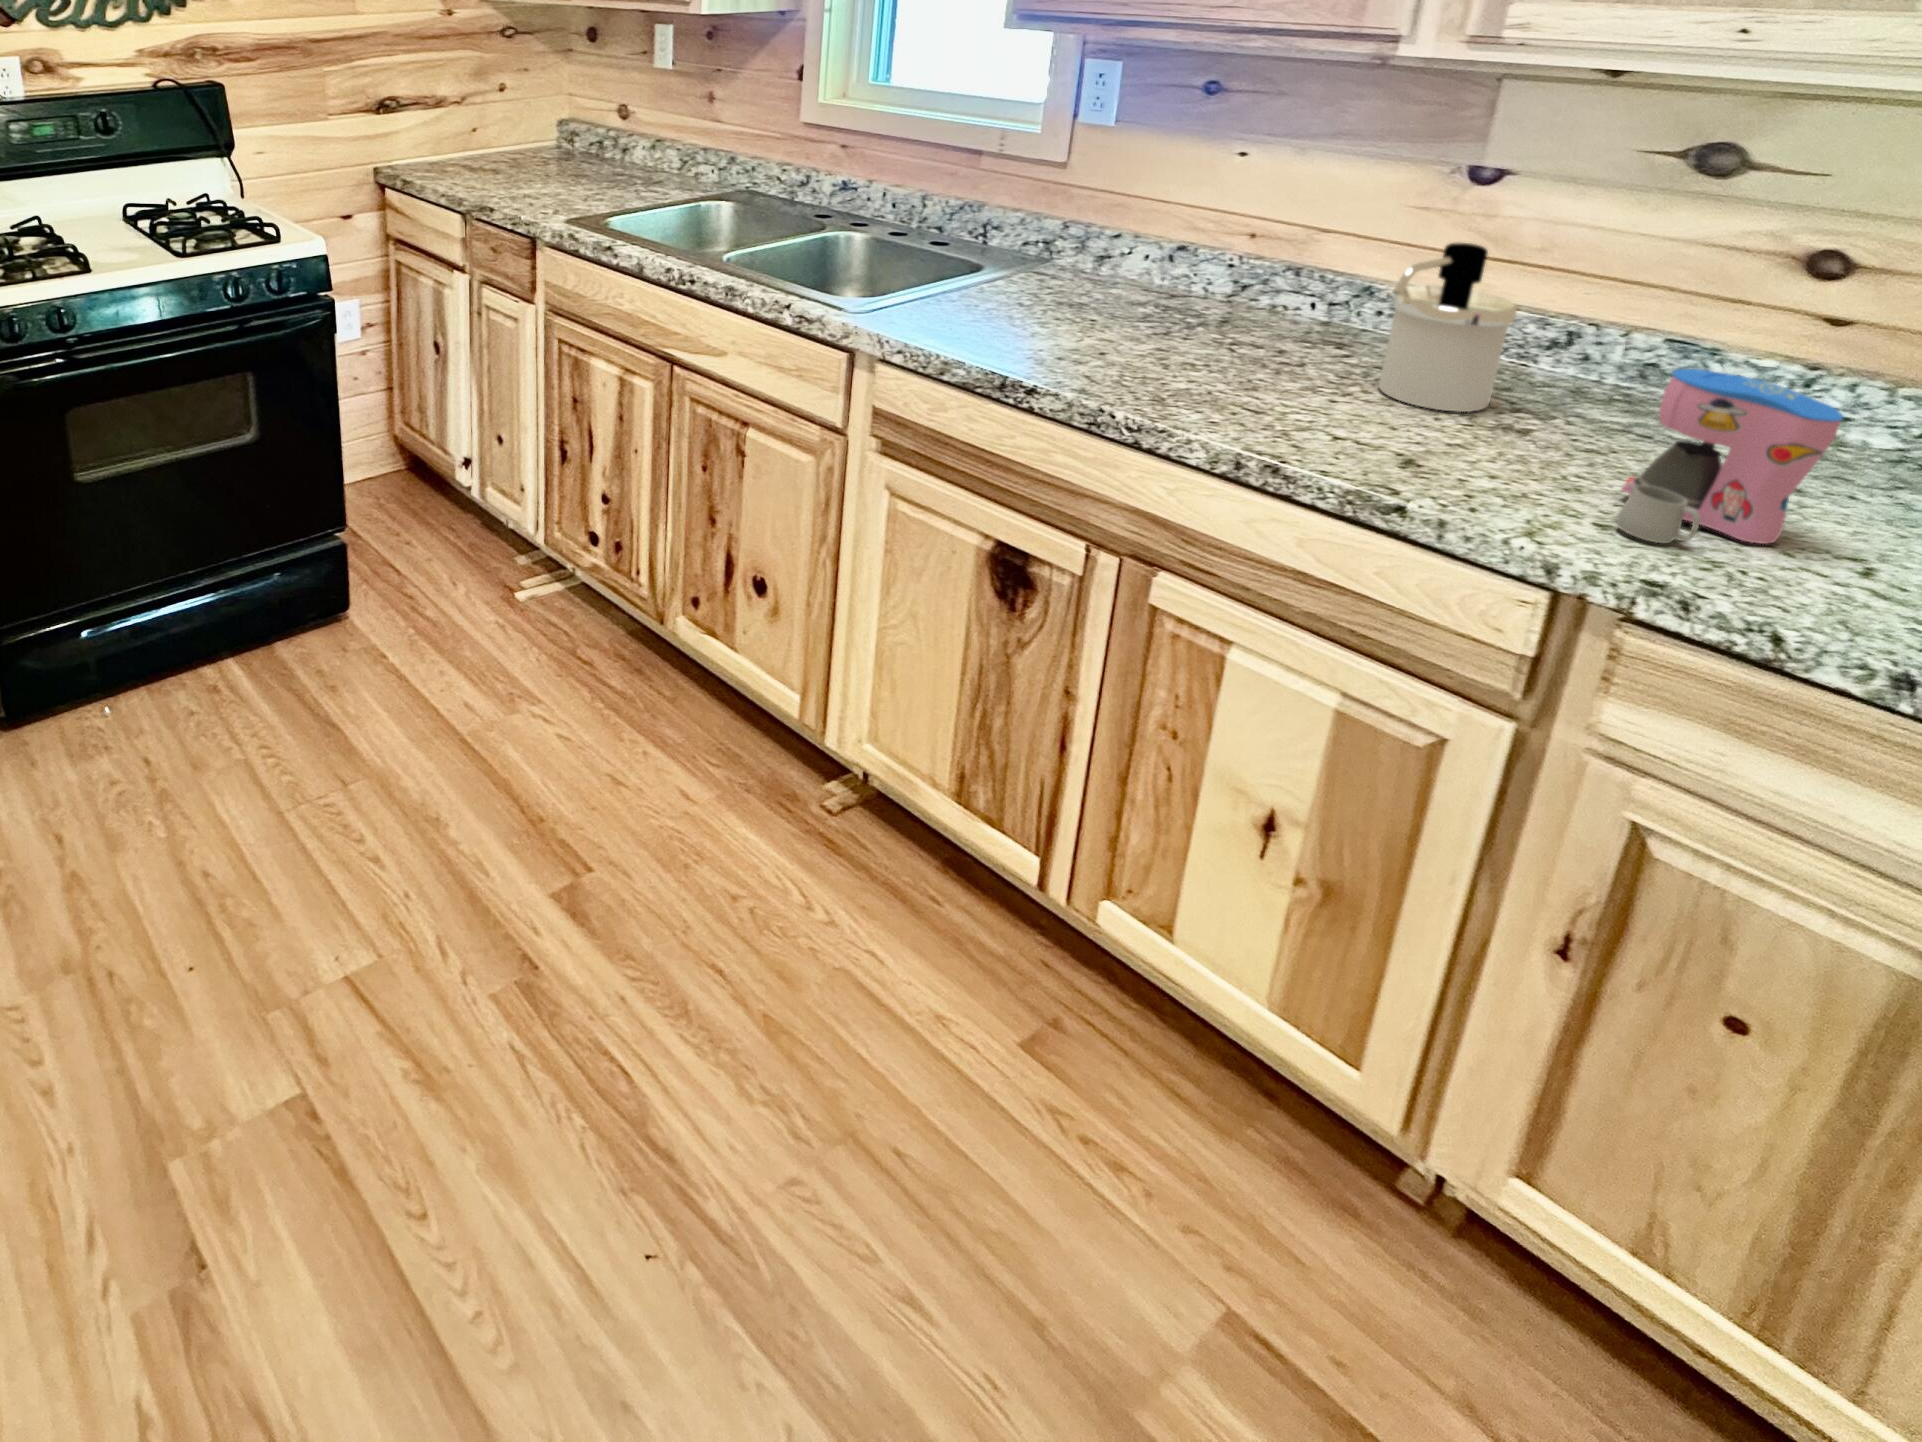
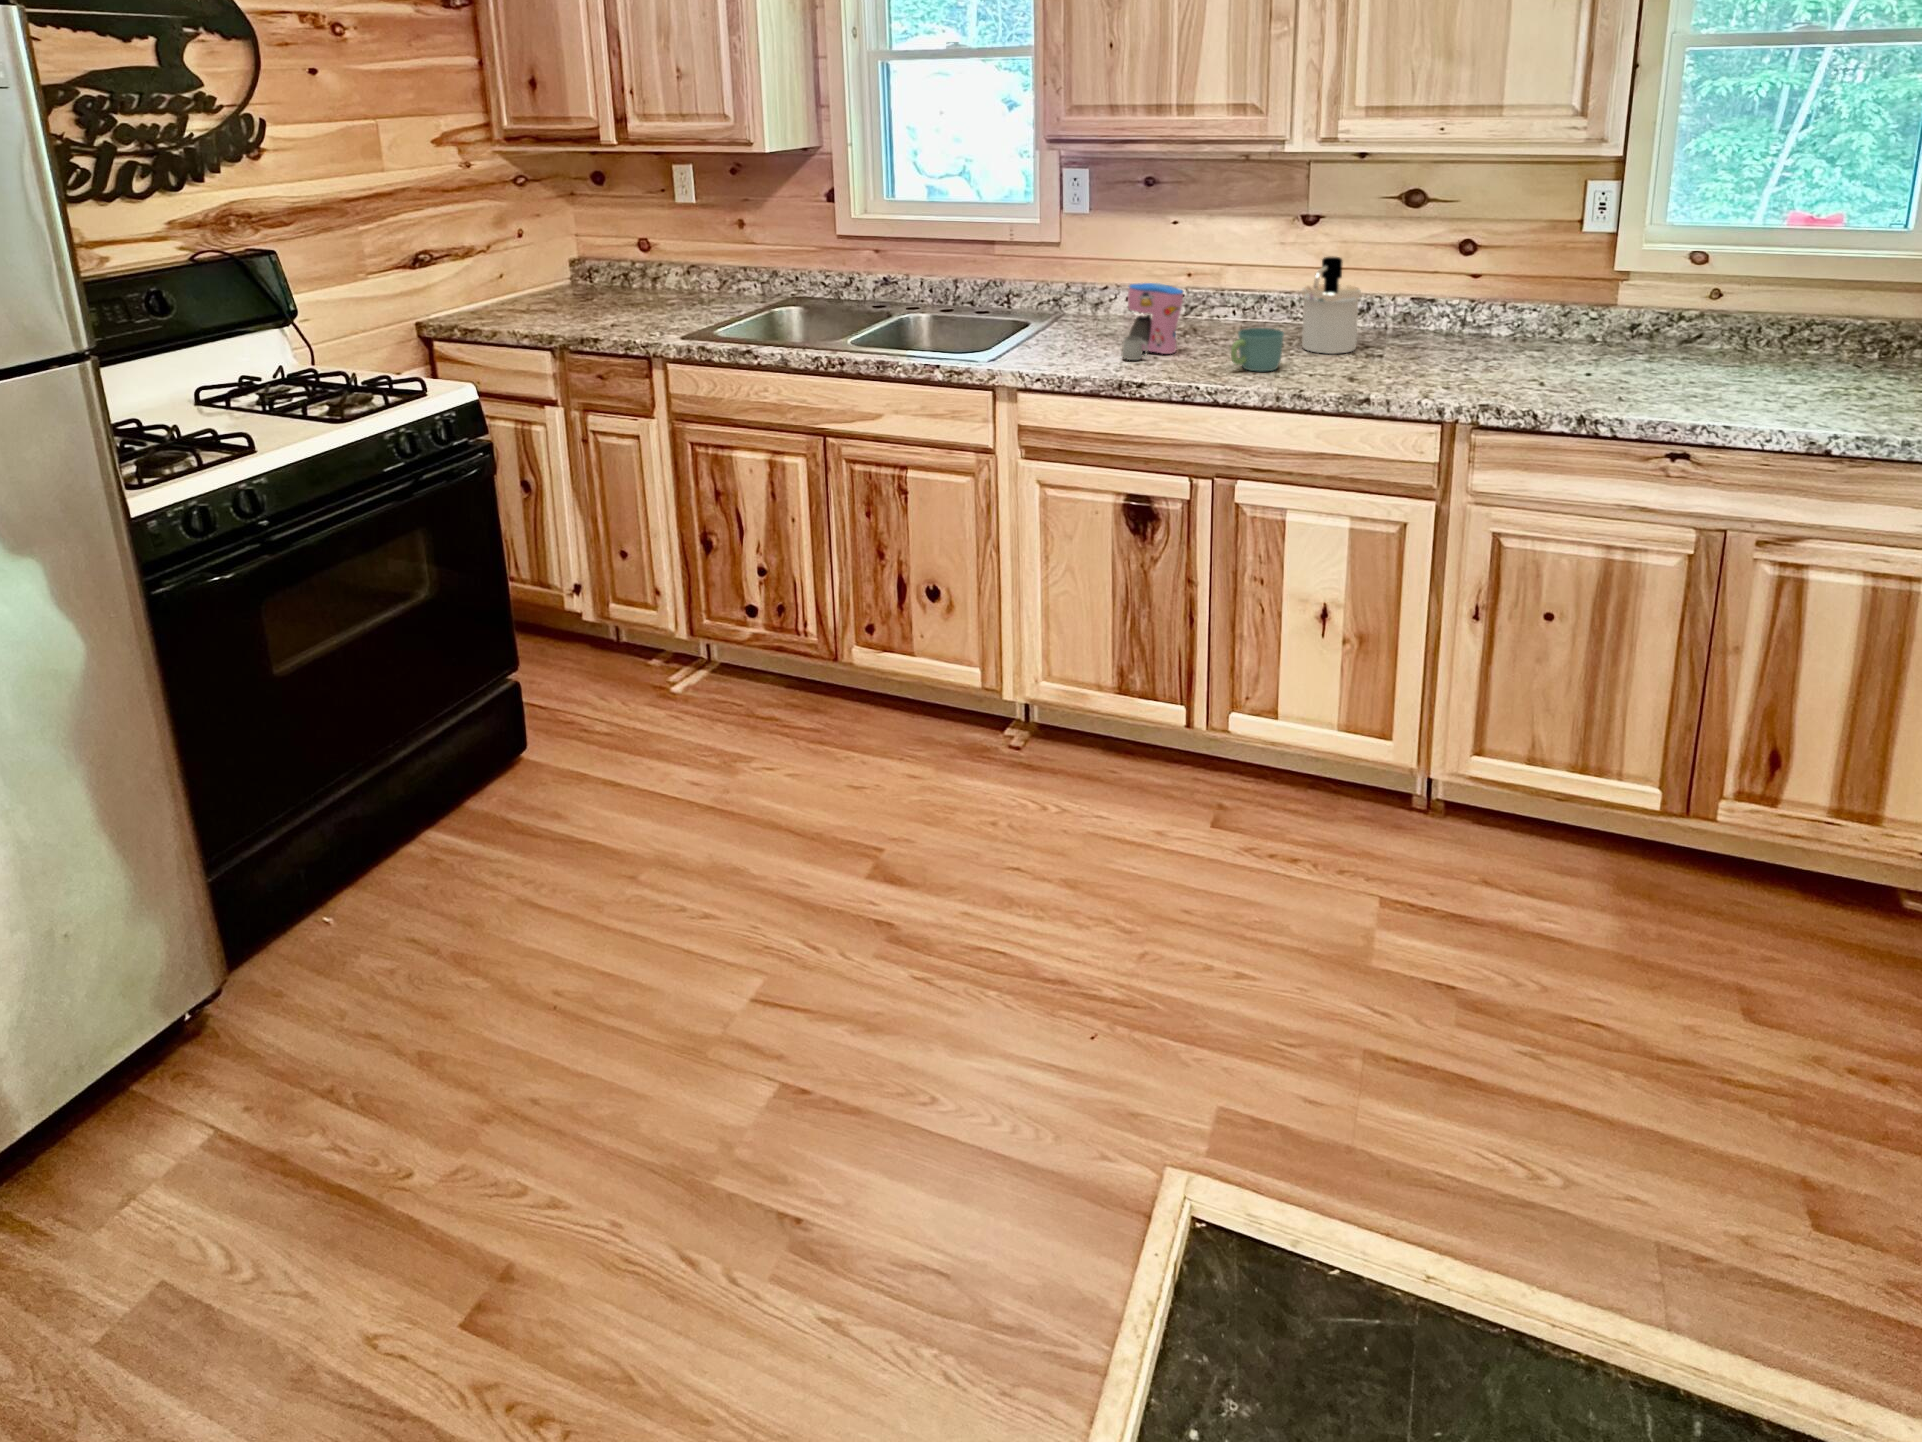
mug: none [1196,339,1309,416] -> present [1231,328,1284,371]
coffee maker: present [1617,369,1843,544] -> present [1121,283,1183,360]

